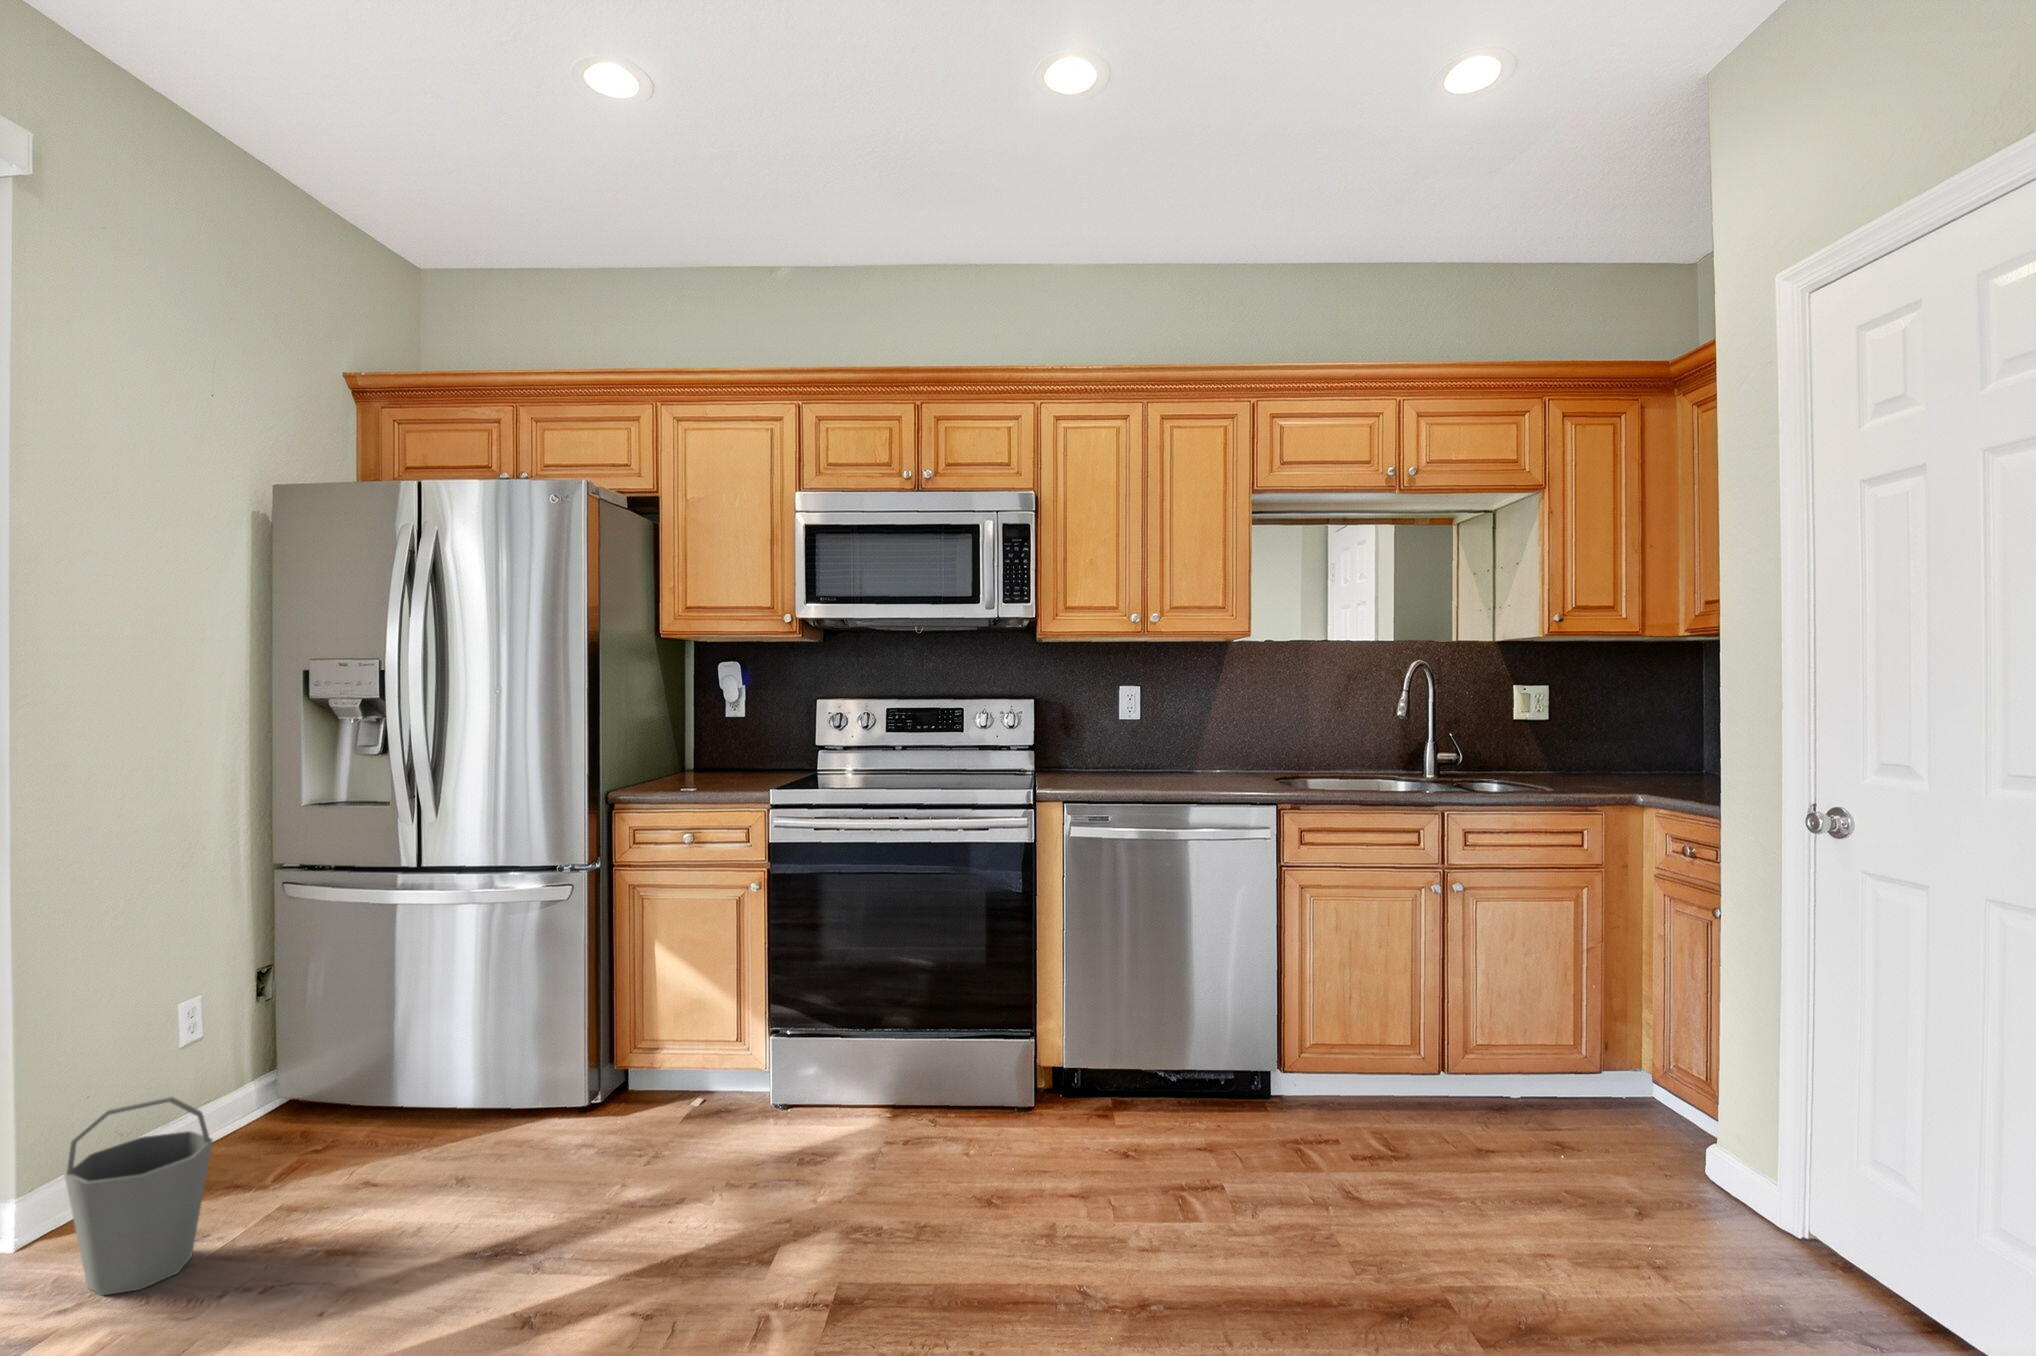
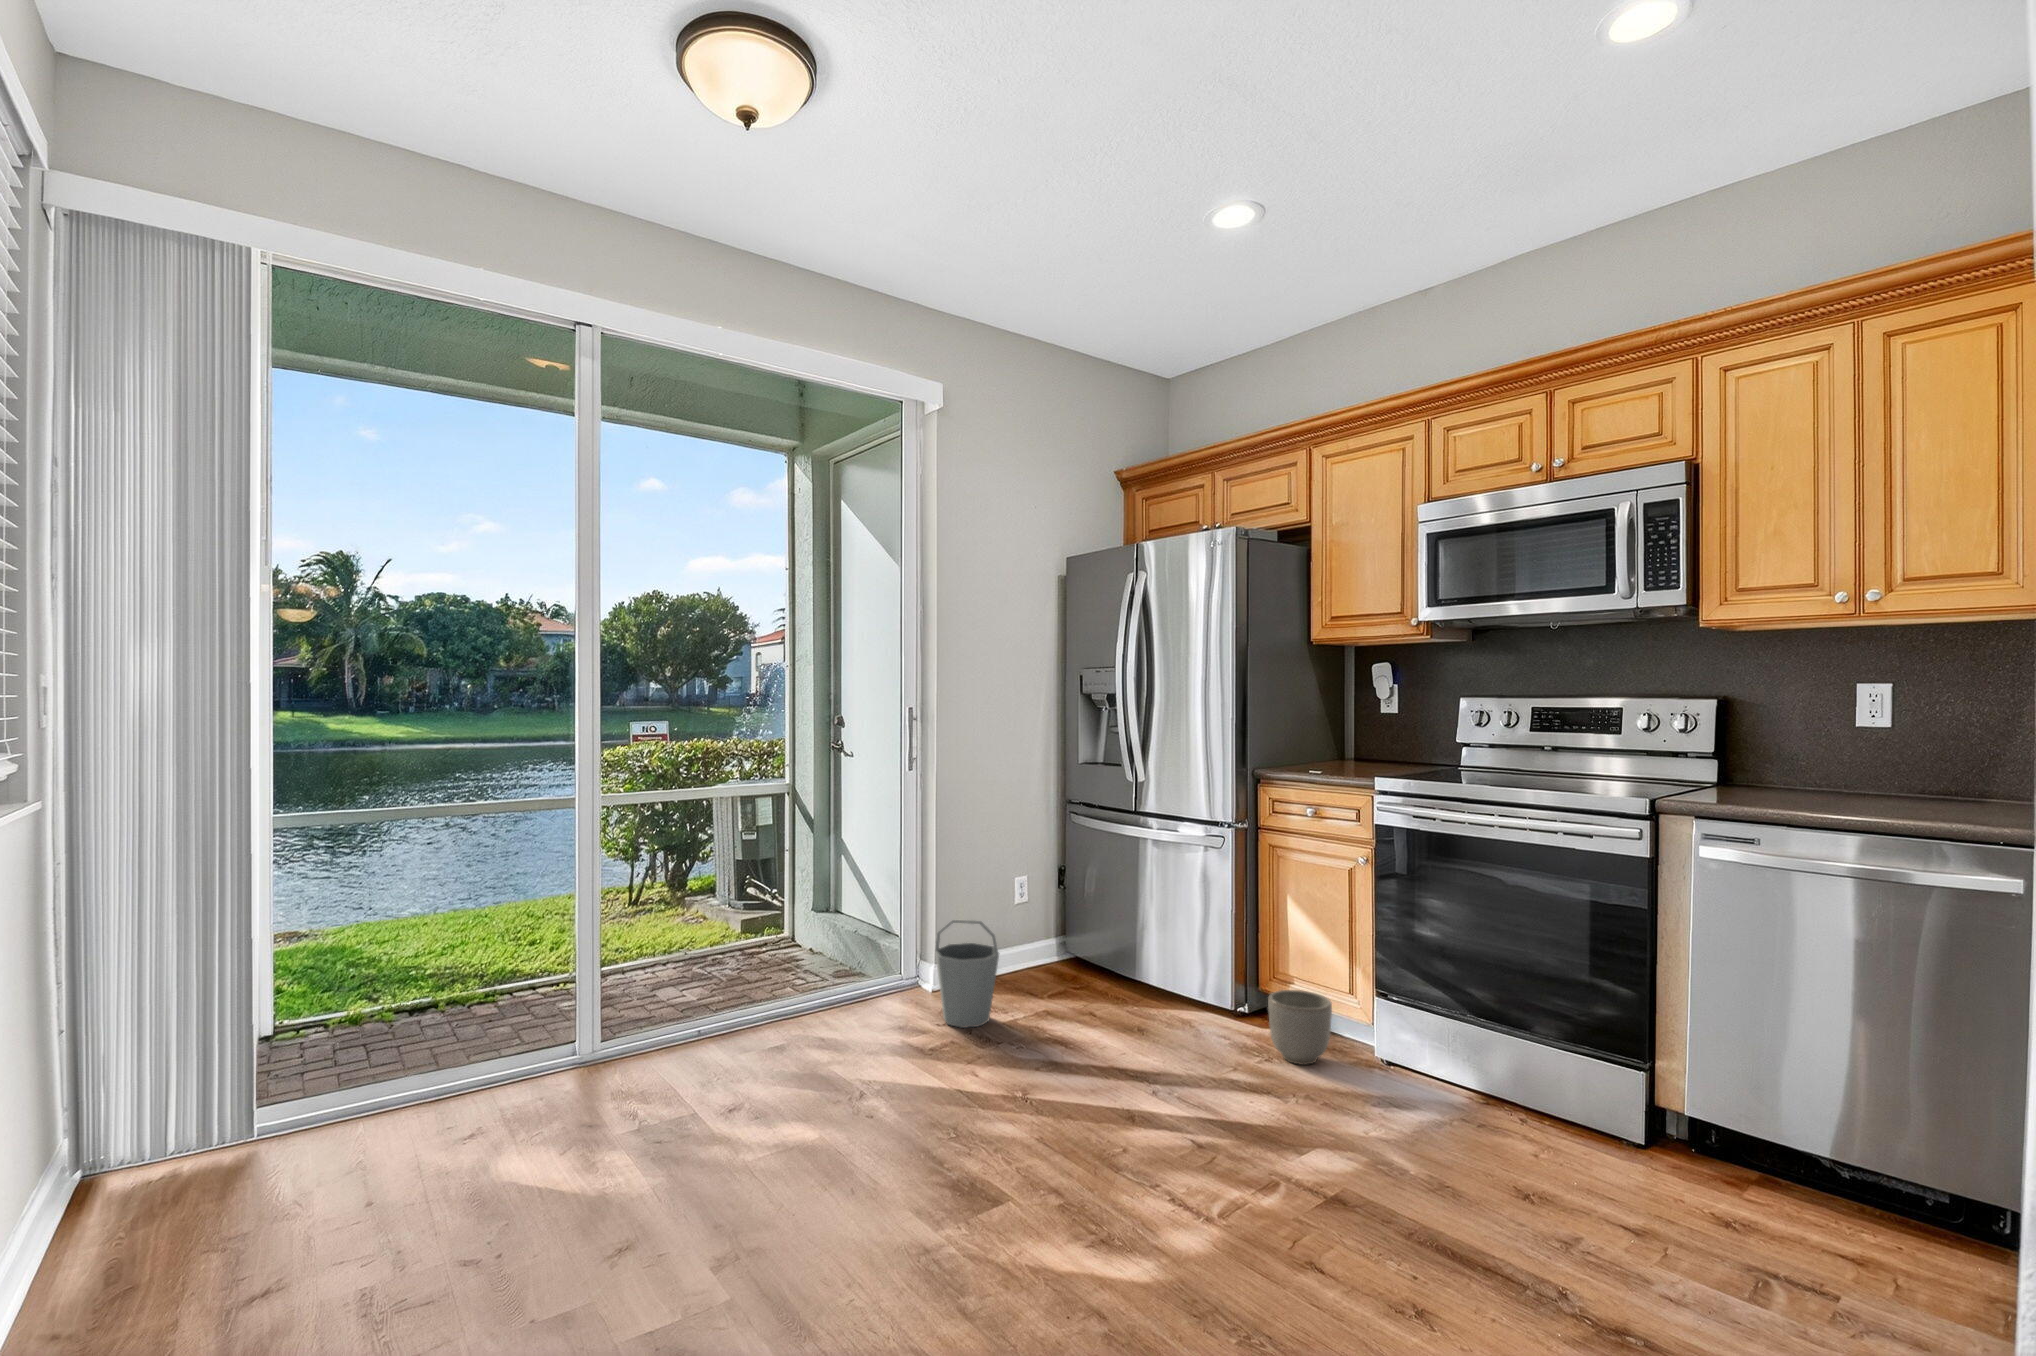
planter: none [656,1056,733,1149] -> present [1268,990,1332,1065]

